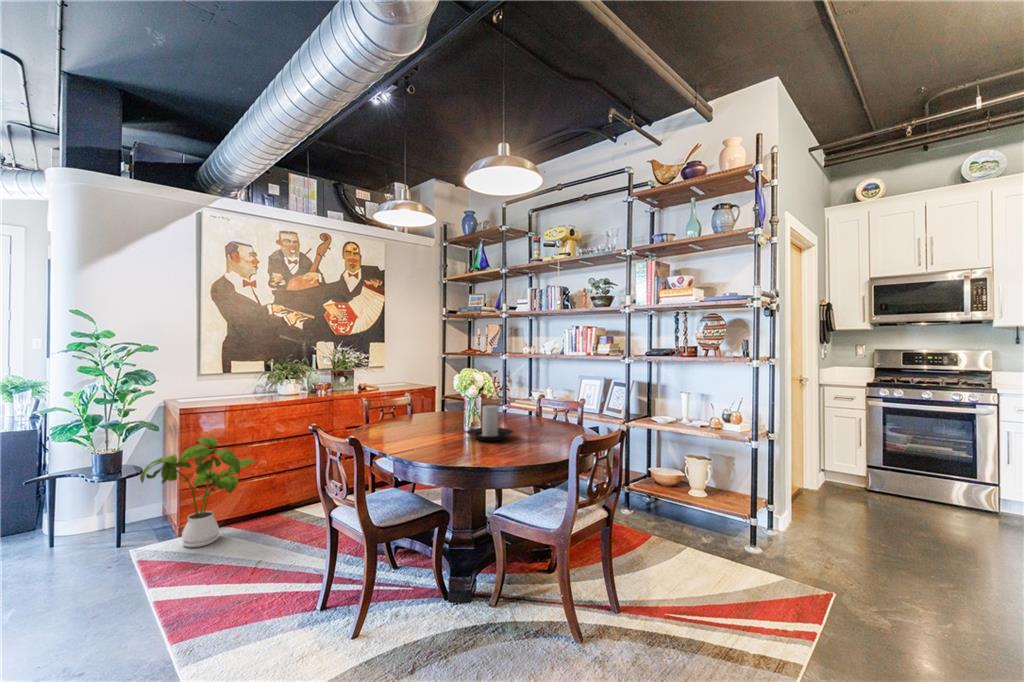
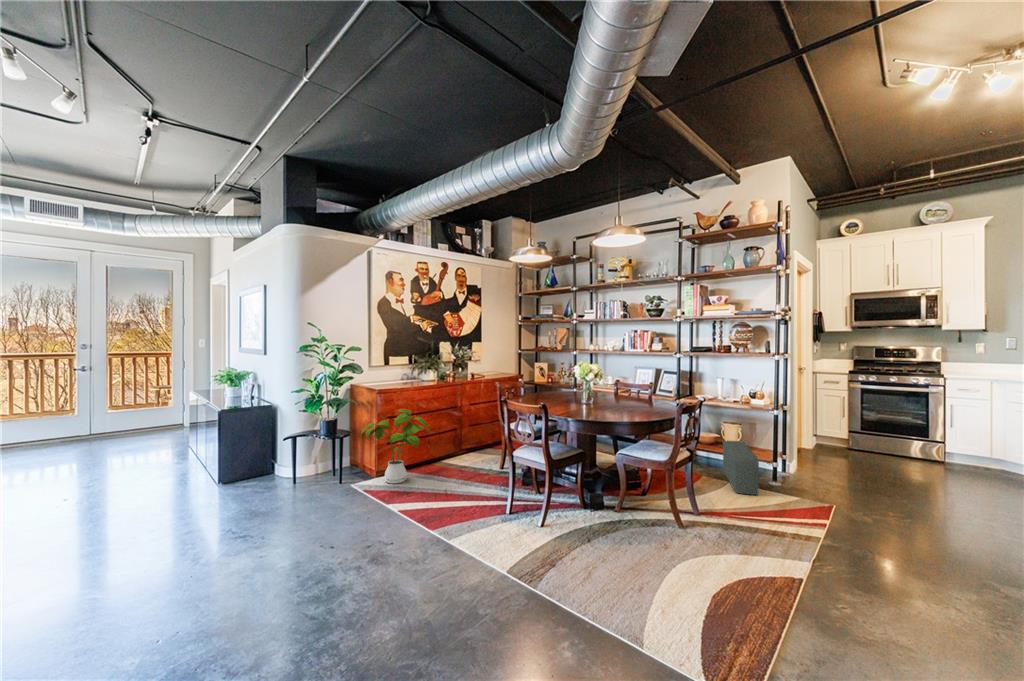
candle holder: present [467,405,513,441] -> none [592,385,623,409]
pouf: none [683,483,723,570] -> present [723,441,759,495]

